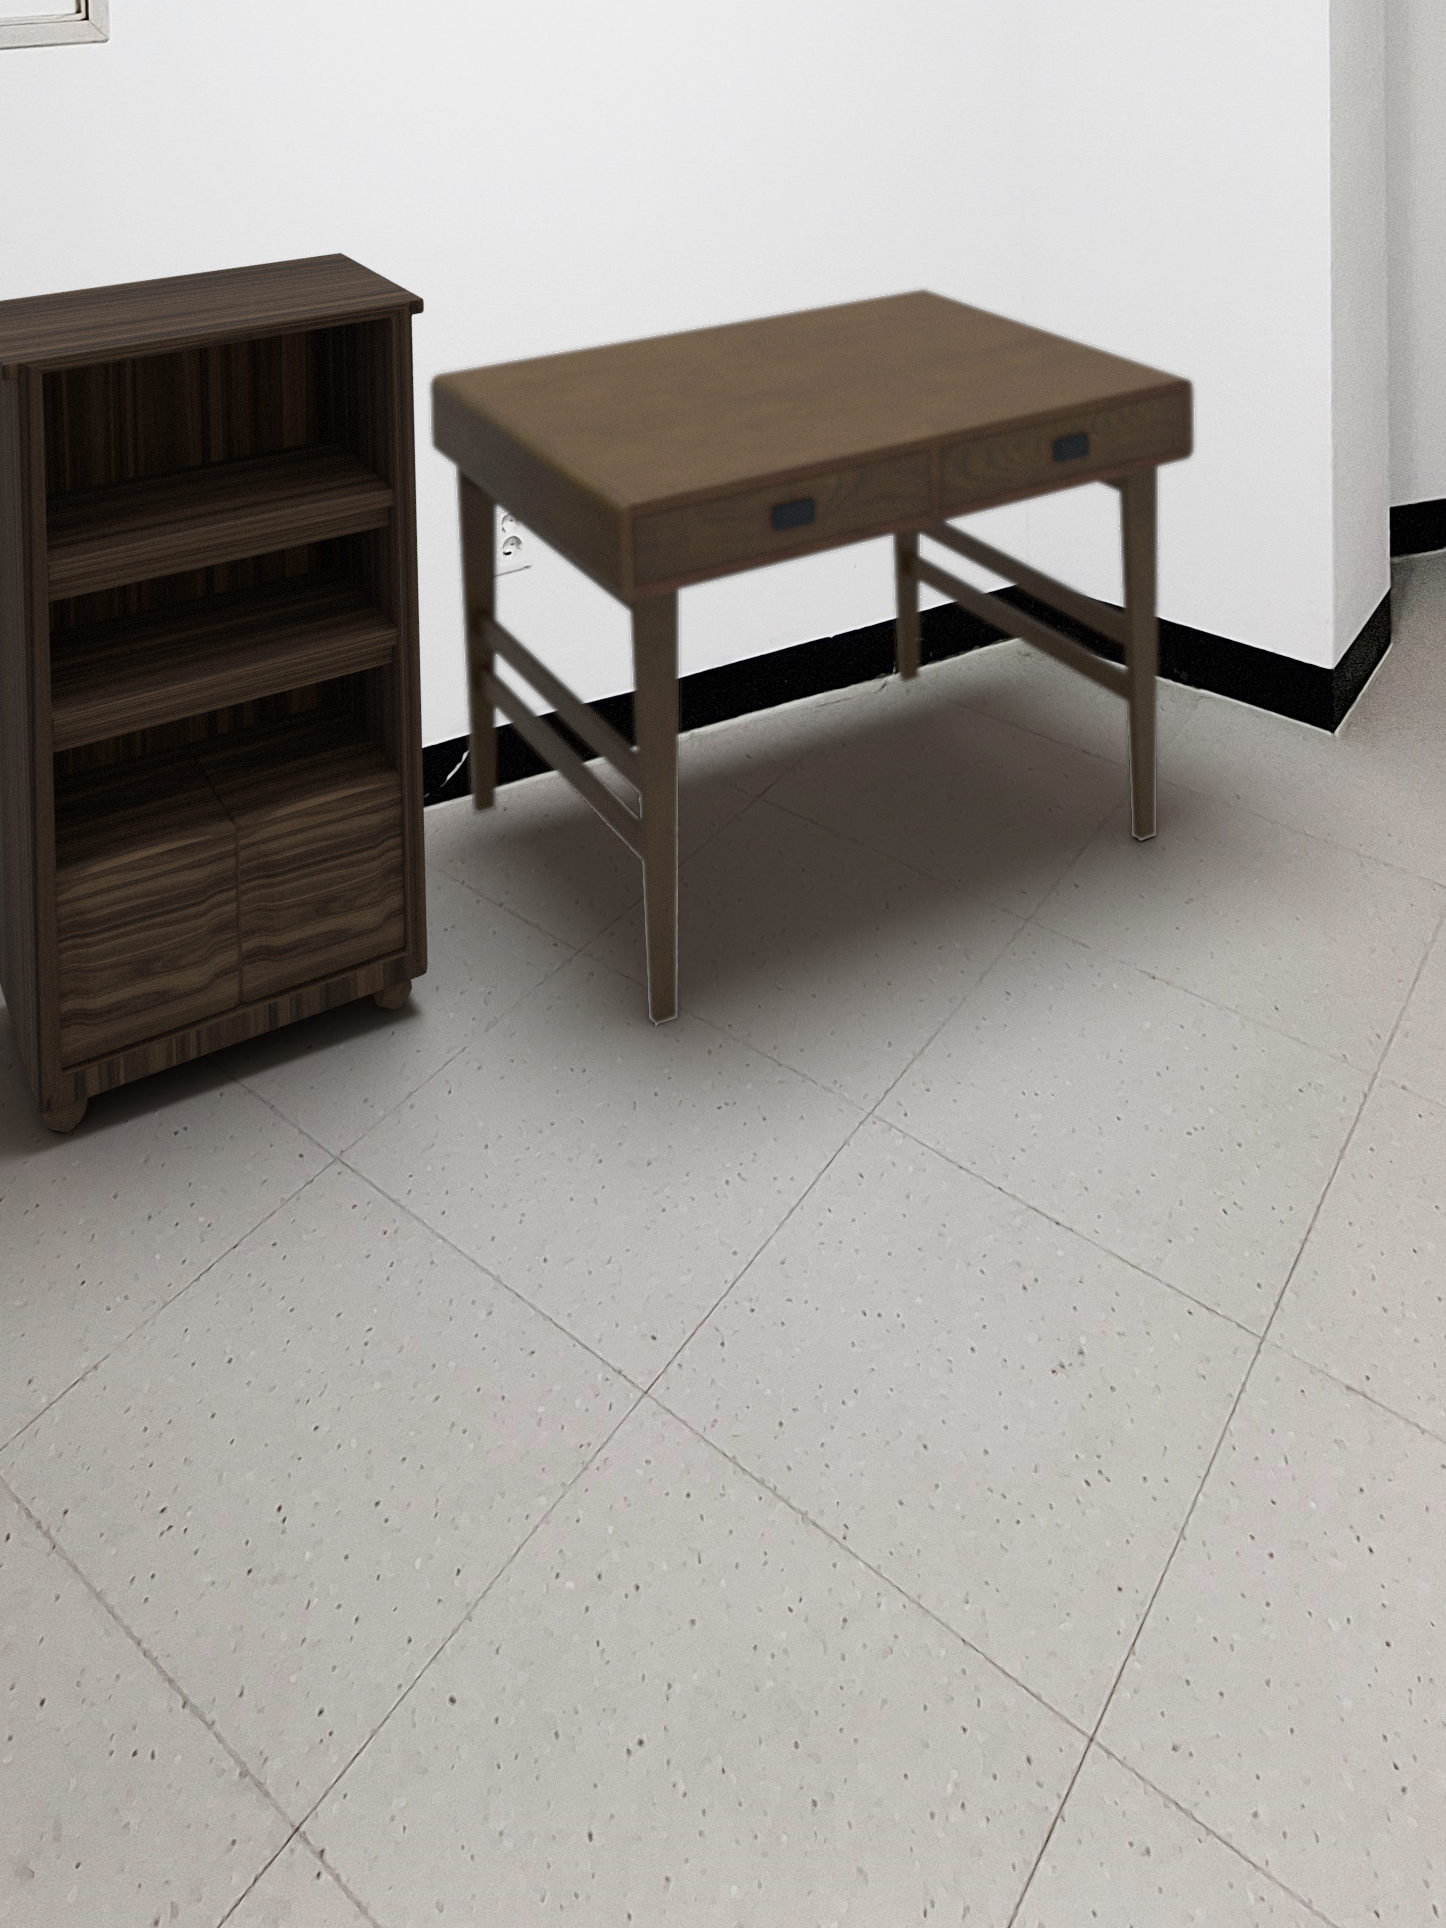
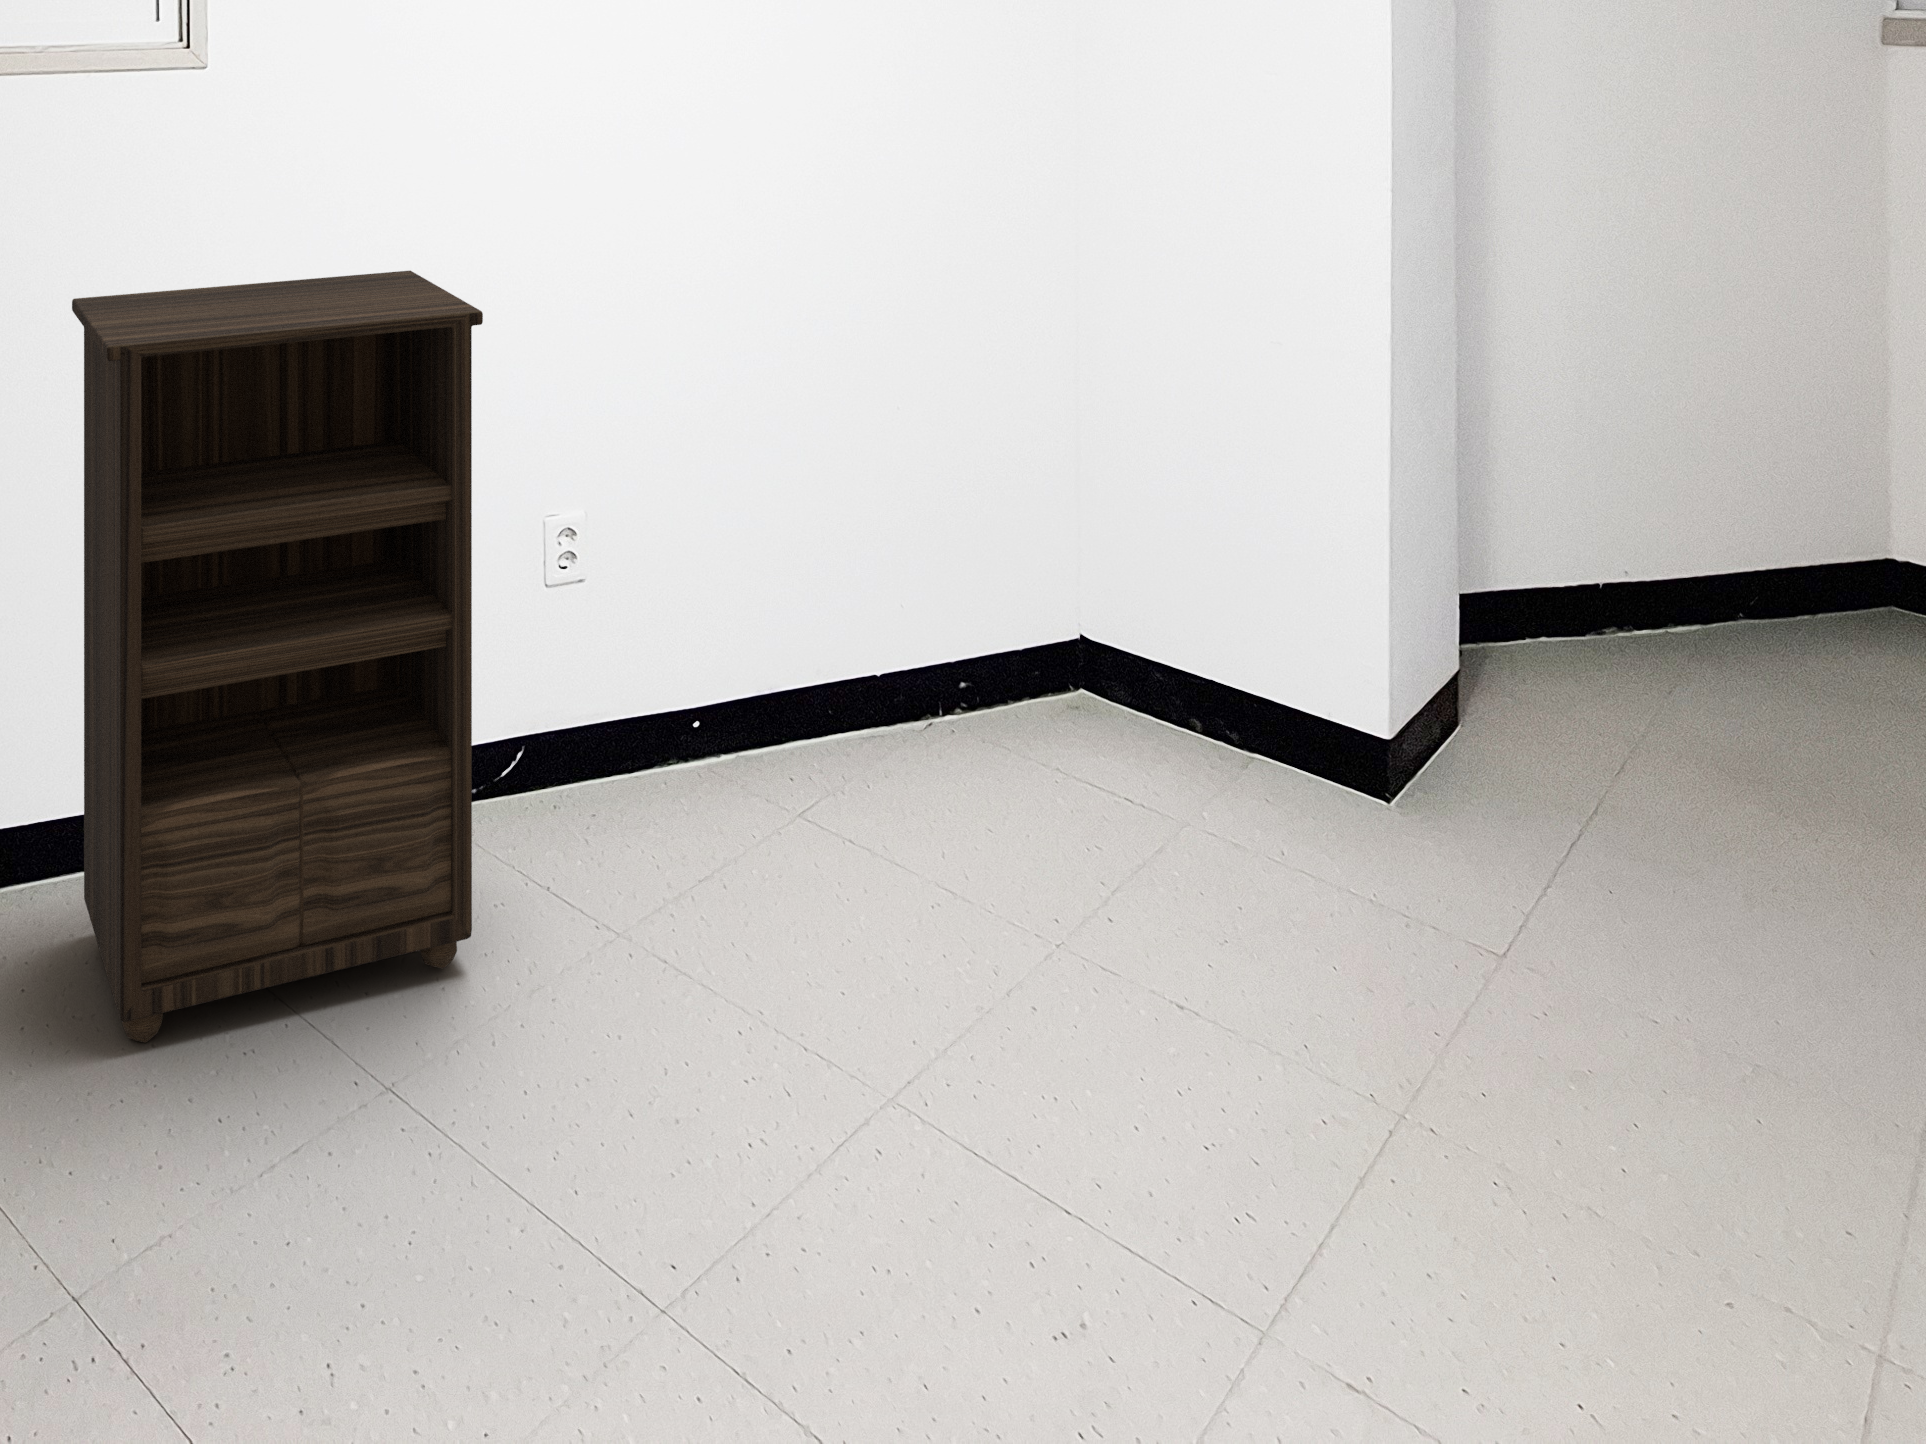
desk: present [430,290,1194,1025] -> none [491,340,1232,1011]

